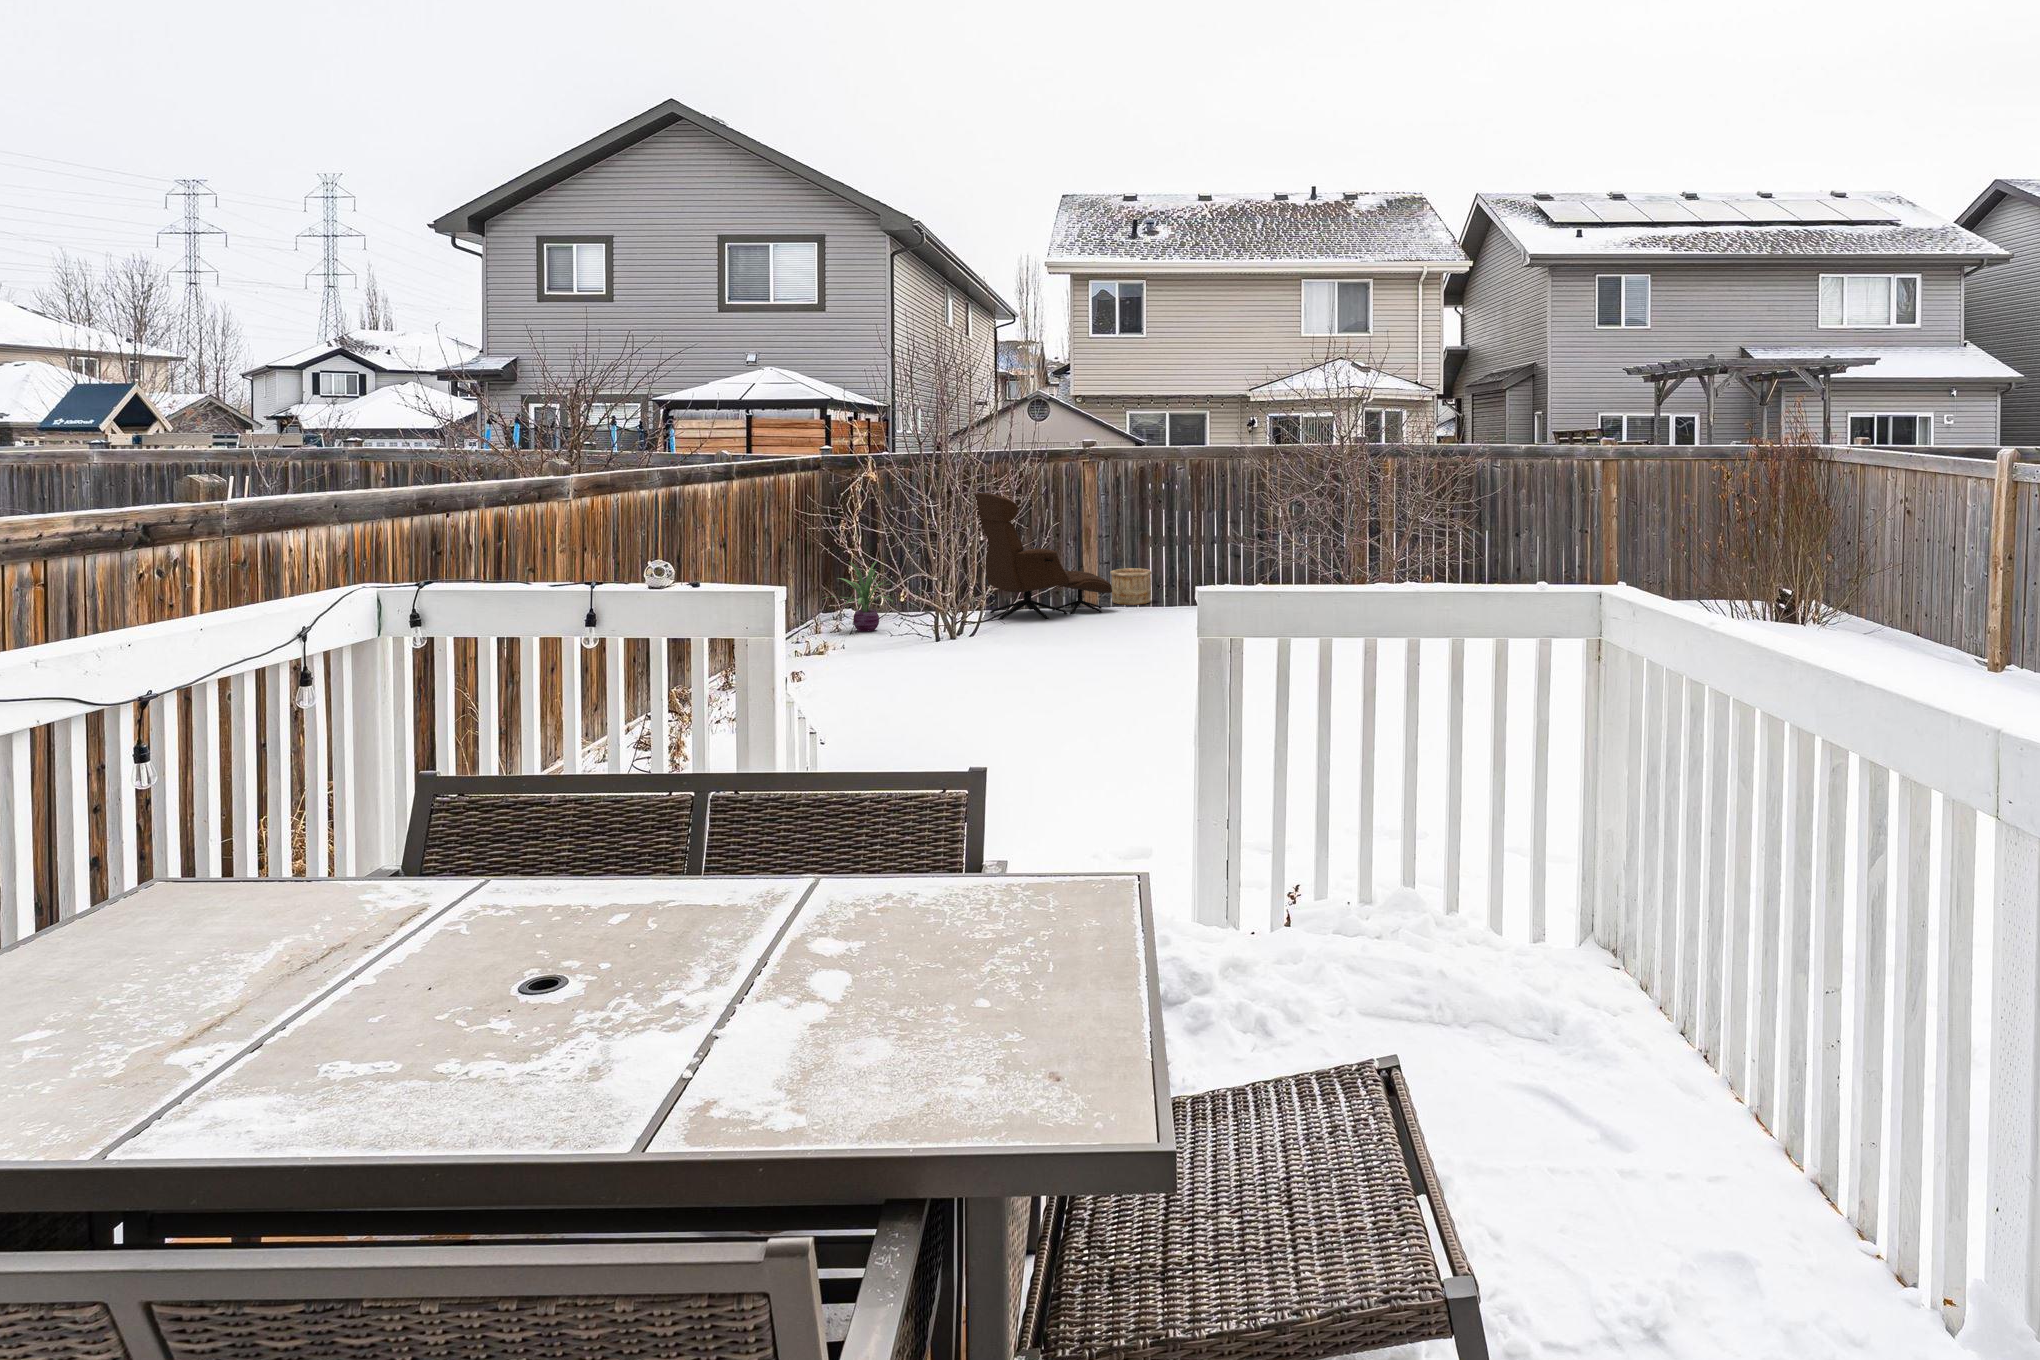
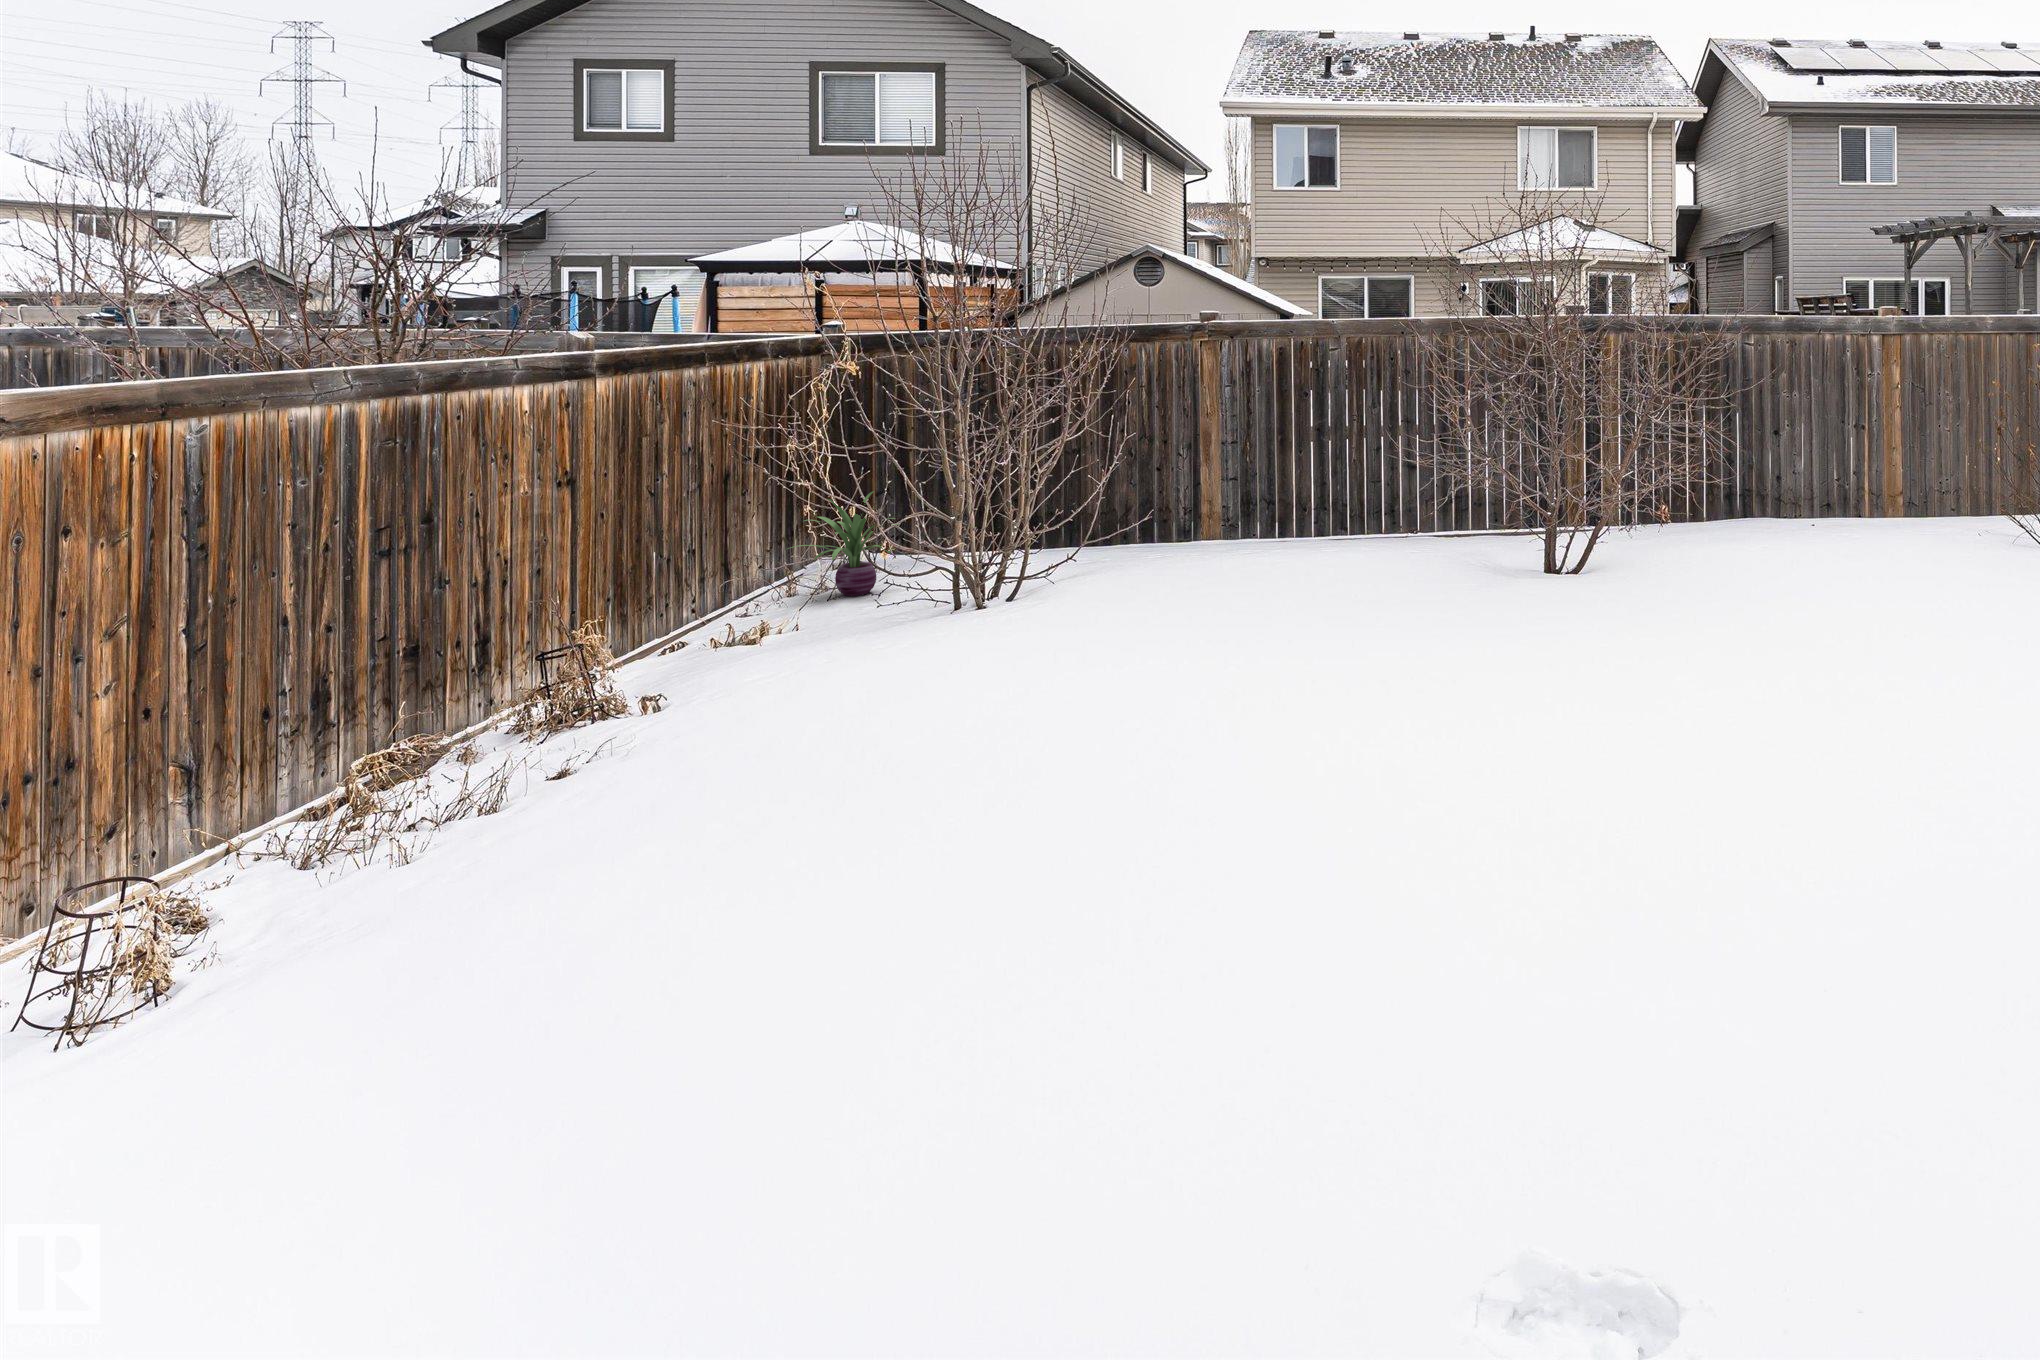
lounge chair: present [975,493,1112,620] -> none [1035,388,1240,566]
wooden bucket: present [1110,568,1152,605] -> none [1245,481,1301,532]

